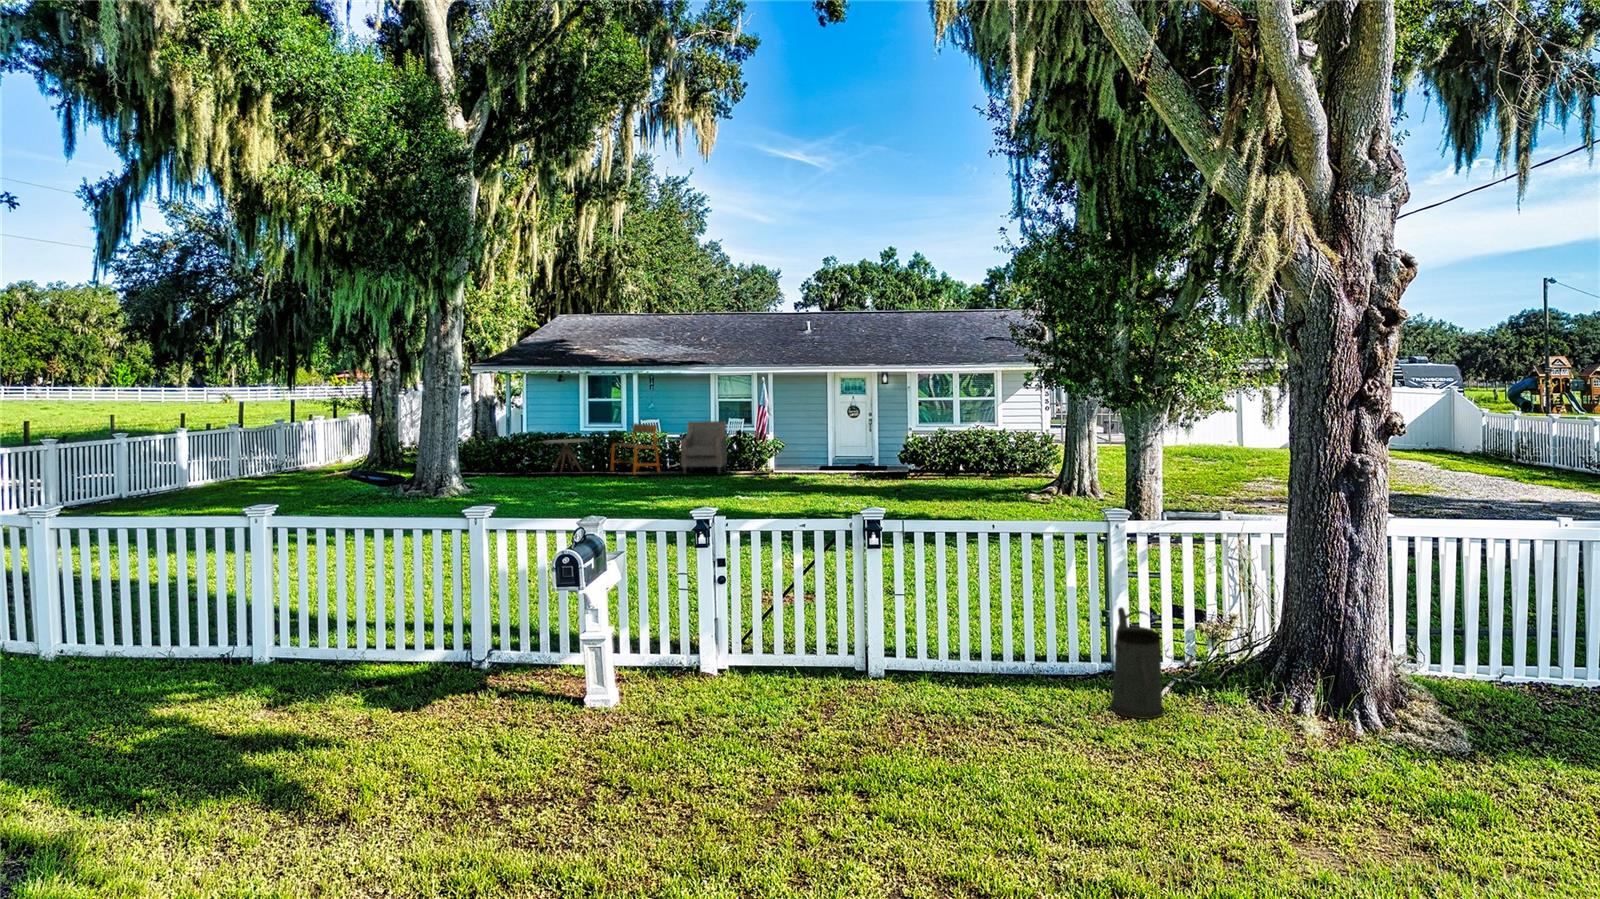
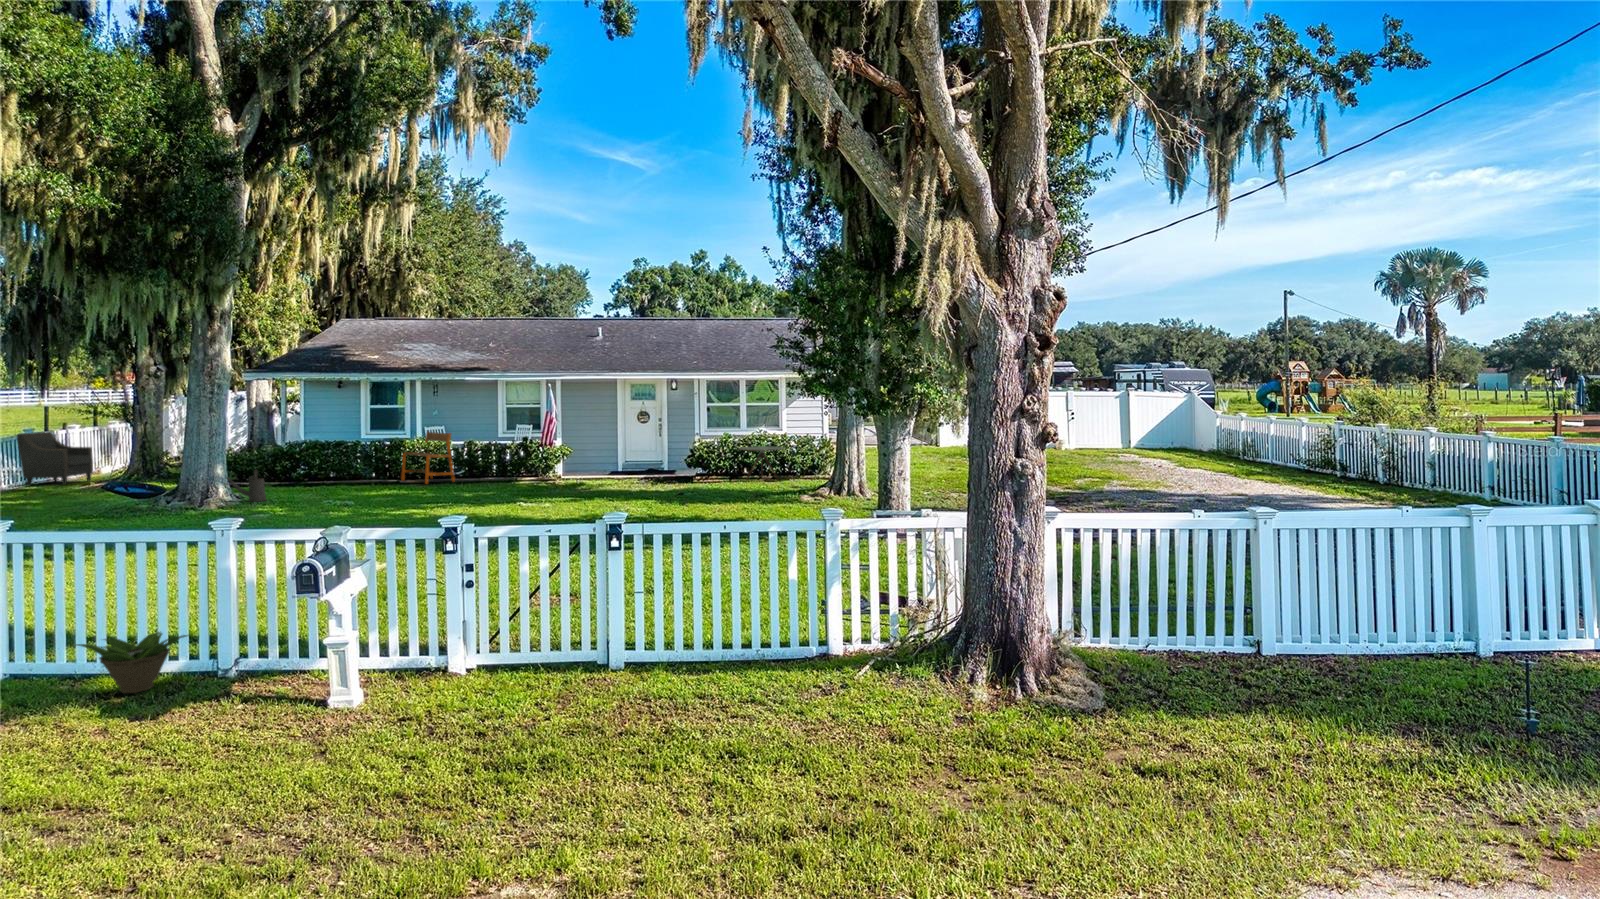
chair: present [681,421,727,473] -> present [17,432,93,485]
round table: present [543,439,588,472] -> present [740,446,784,478]
watering can: present [1110,607,1164,719] -> present [226,470,266,502]
decorative plant: none [360,615,461,675] -> present [76,632,188,693]

